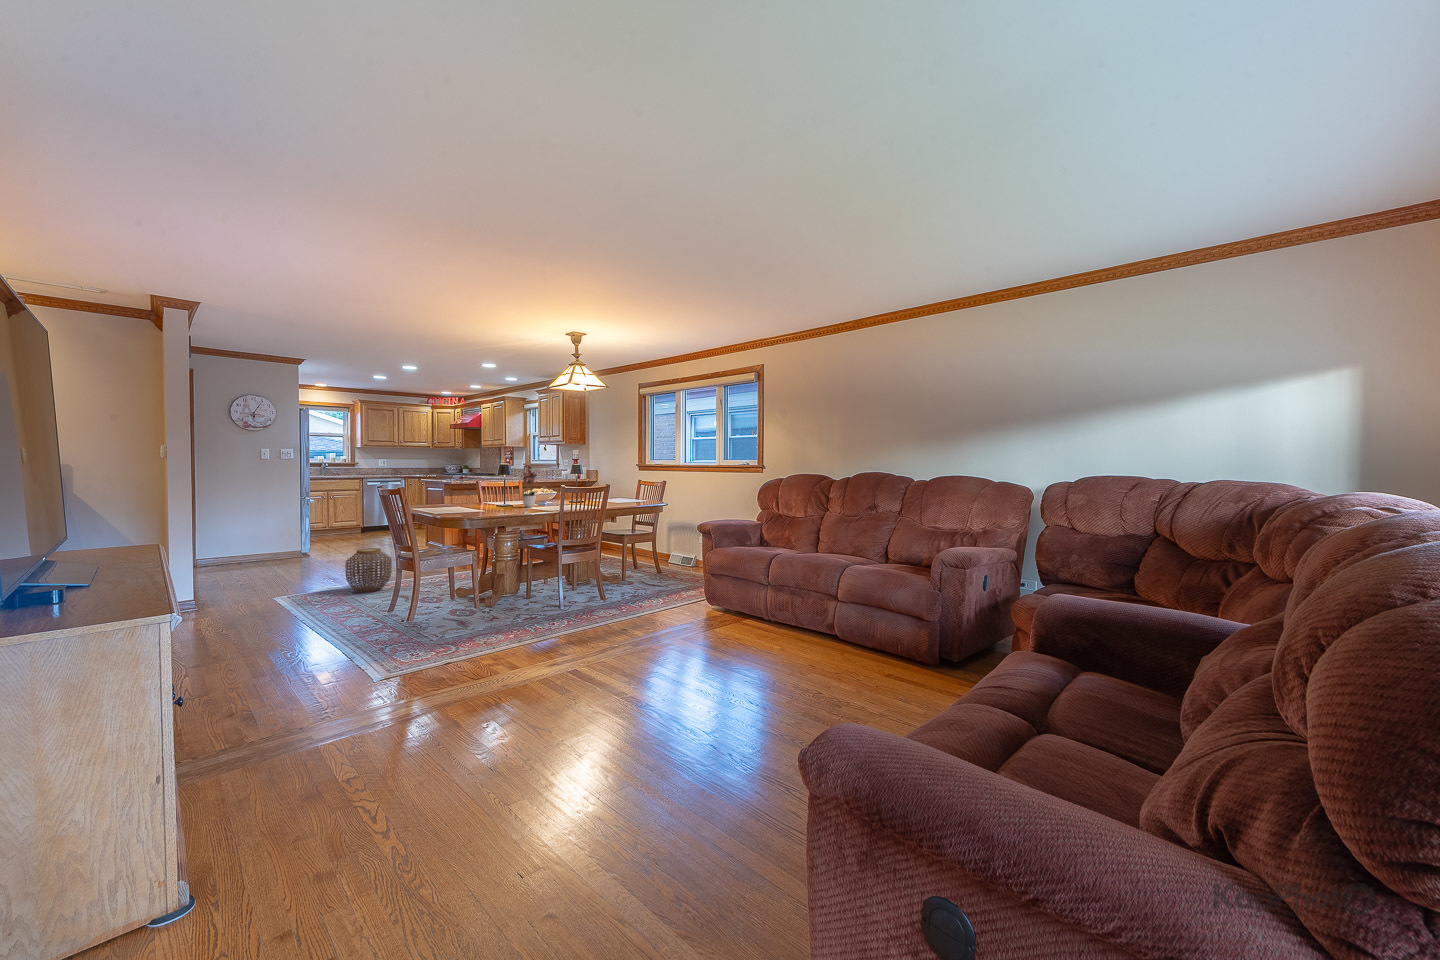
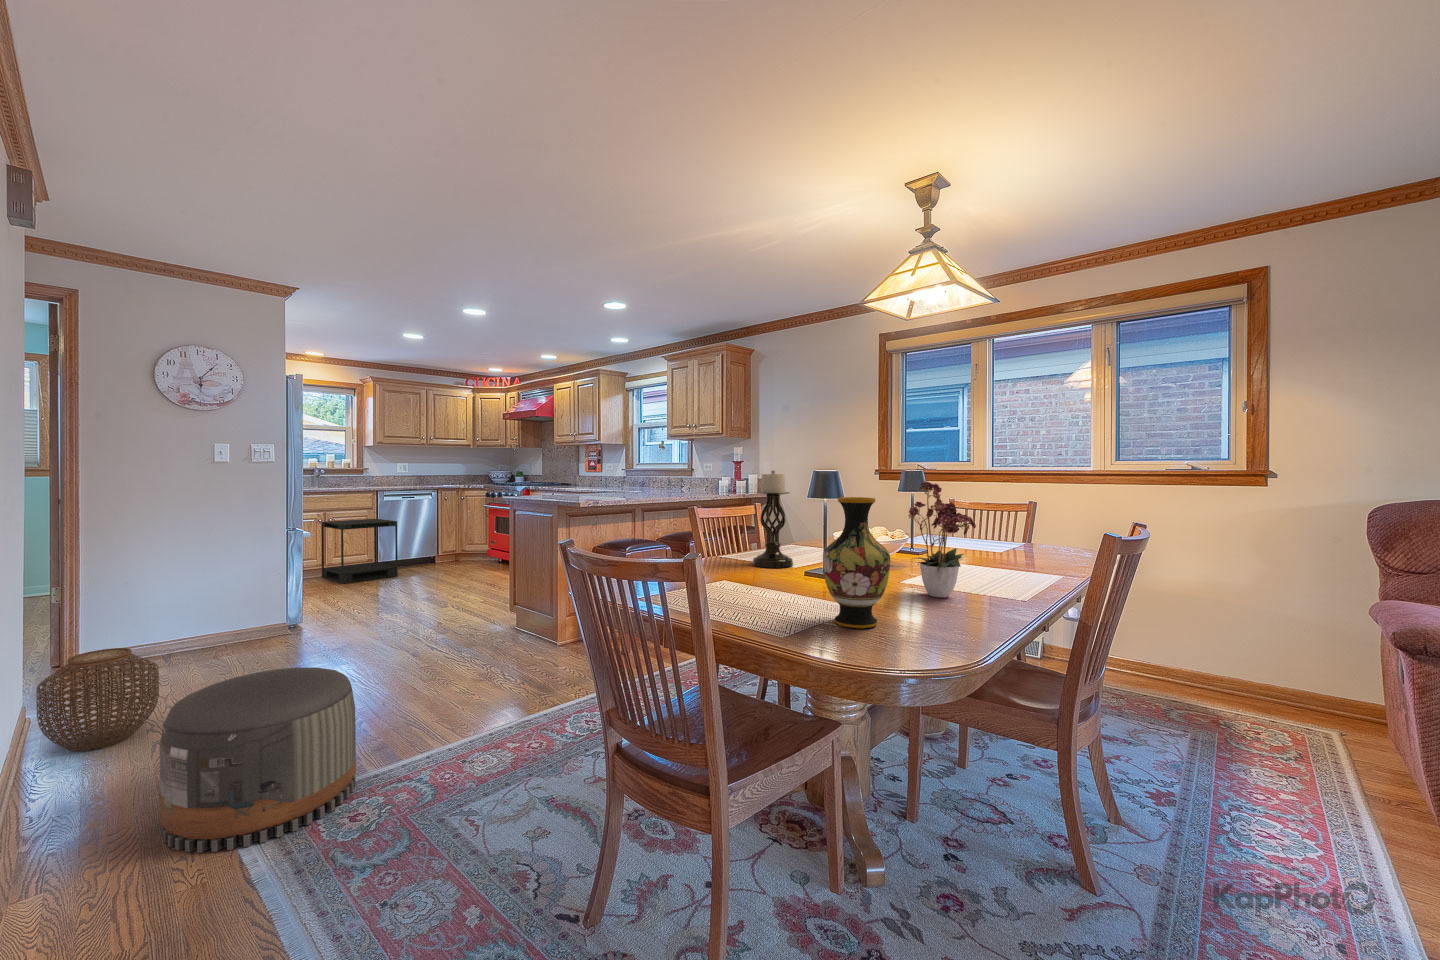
candle holder: none [489,462,507,502] -> present [753,471,793,568]
vase: none [462,470,484,510] -> present [823,497,890,628]
side table: none [325,495,374,535] -> present [321,519,398,584]
pouf: none [250,542,324,597] -> present [160,667,356,853]
woven basket: present [345,548,392,592] -> present [36,648,159,751]

